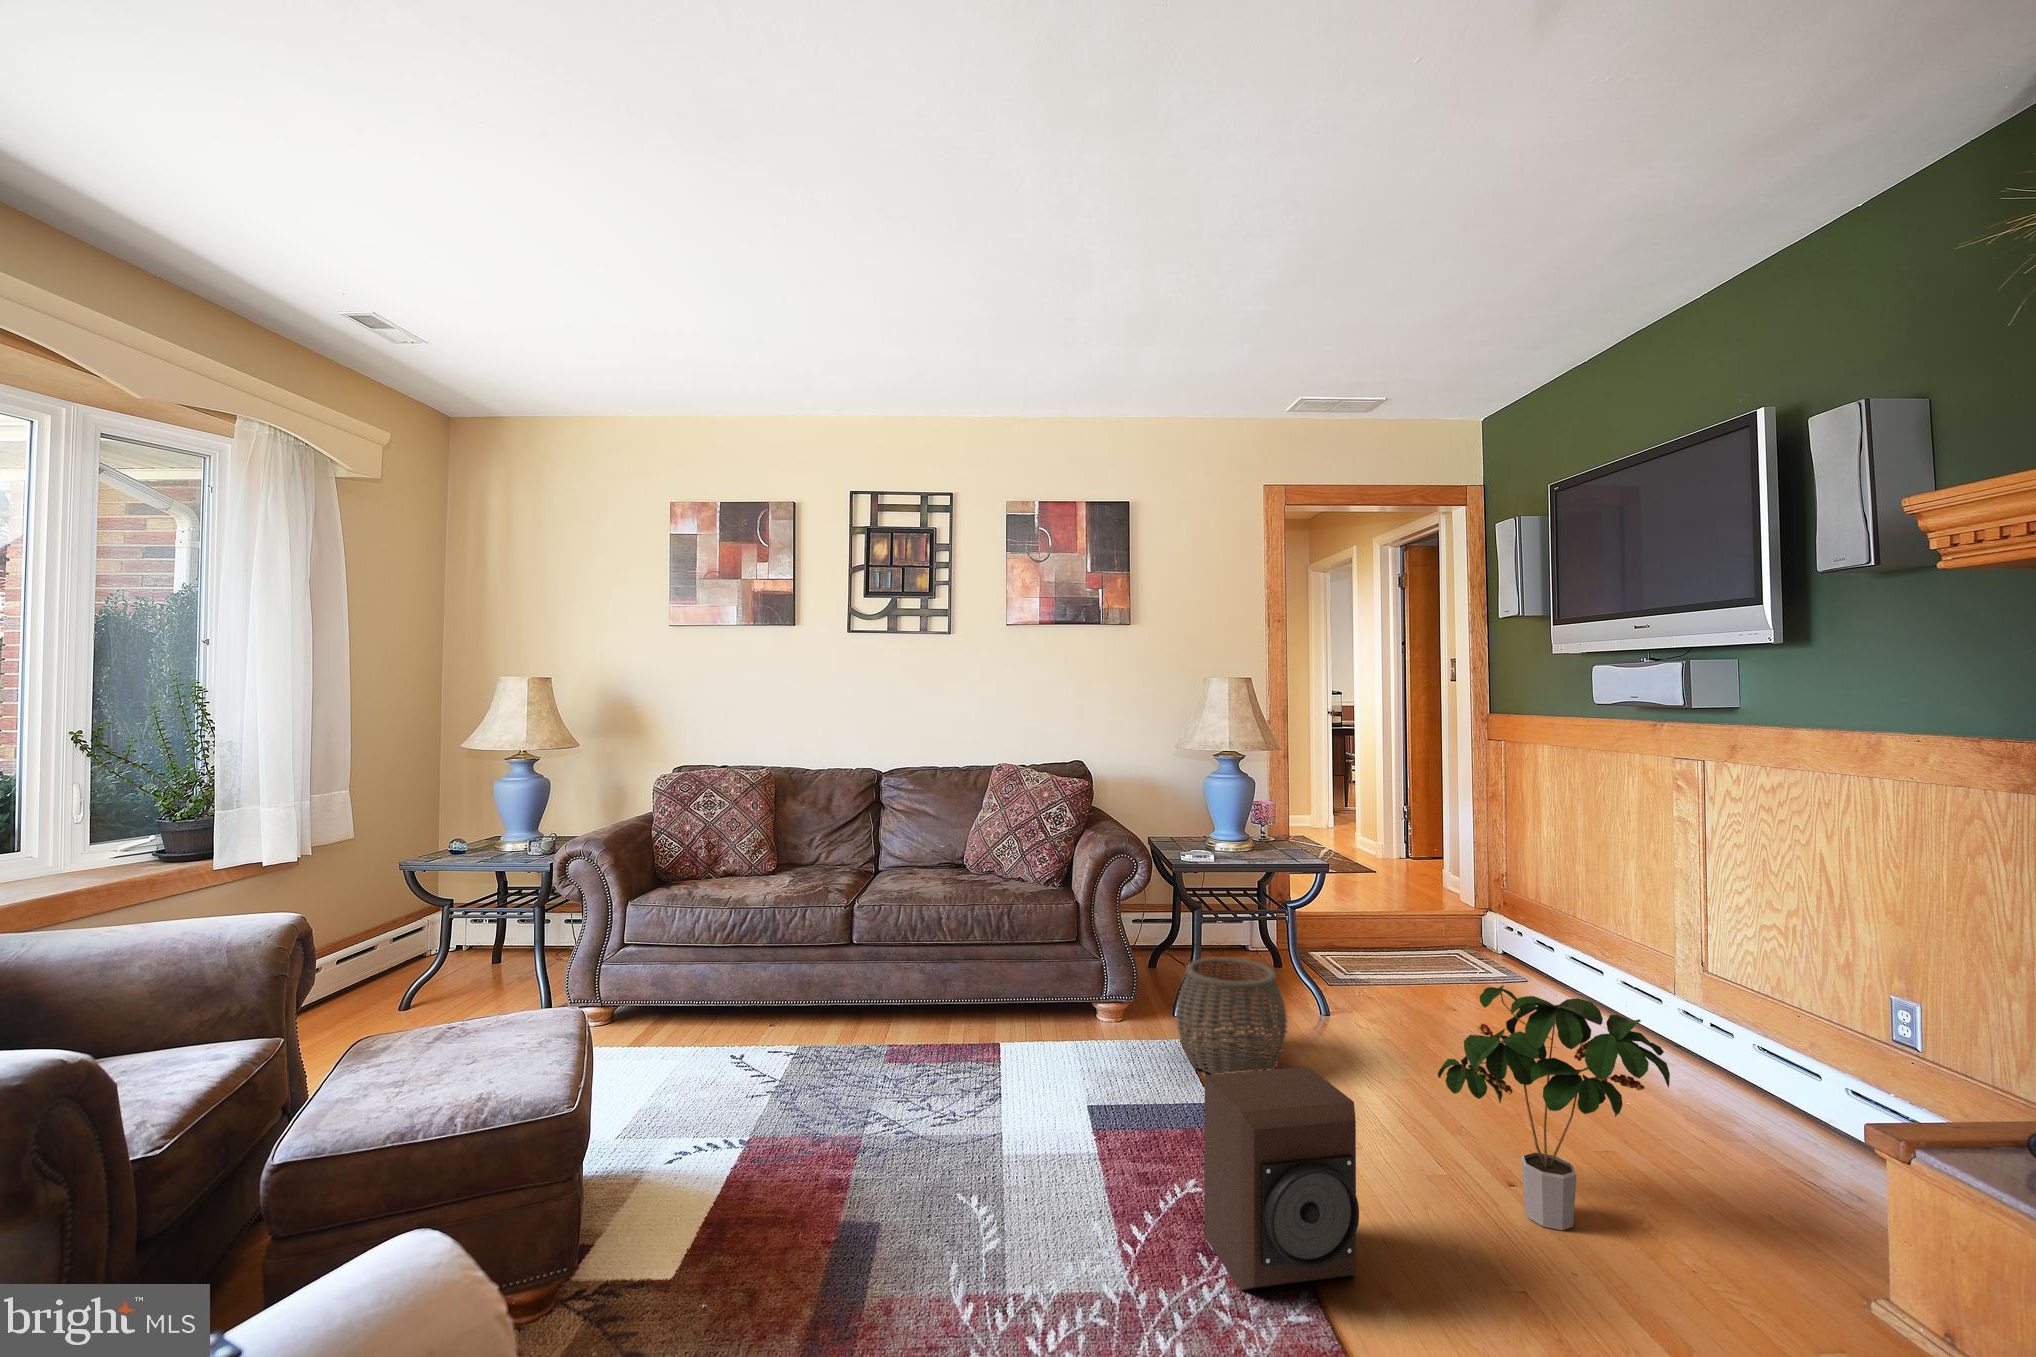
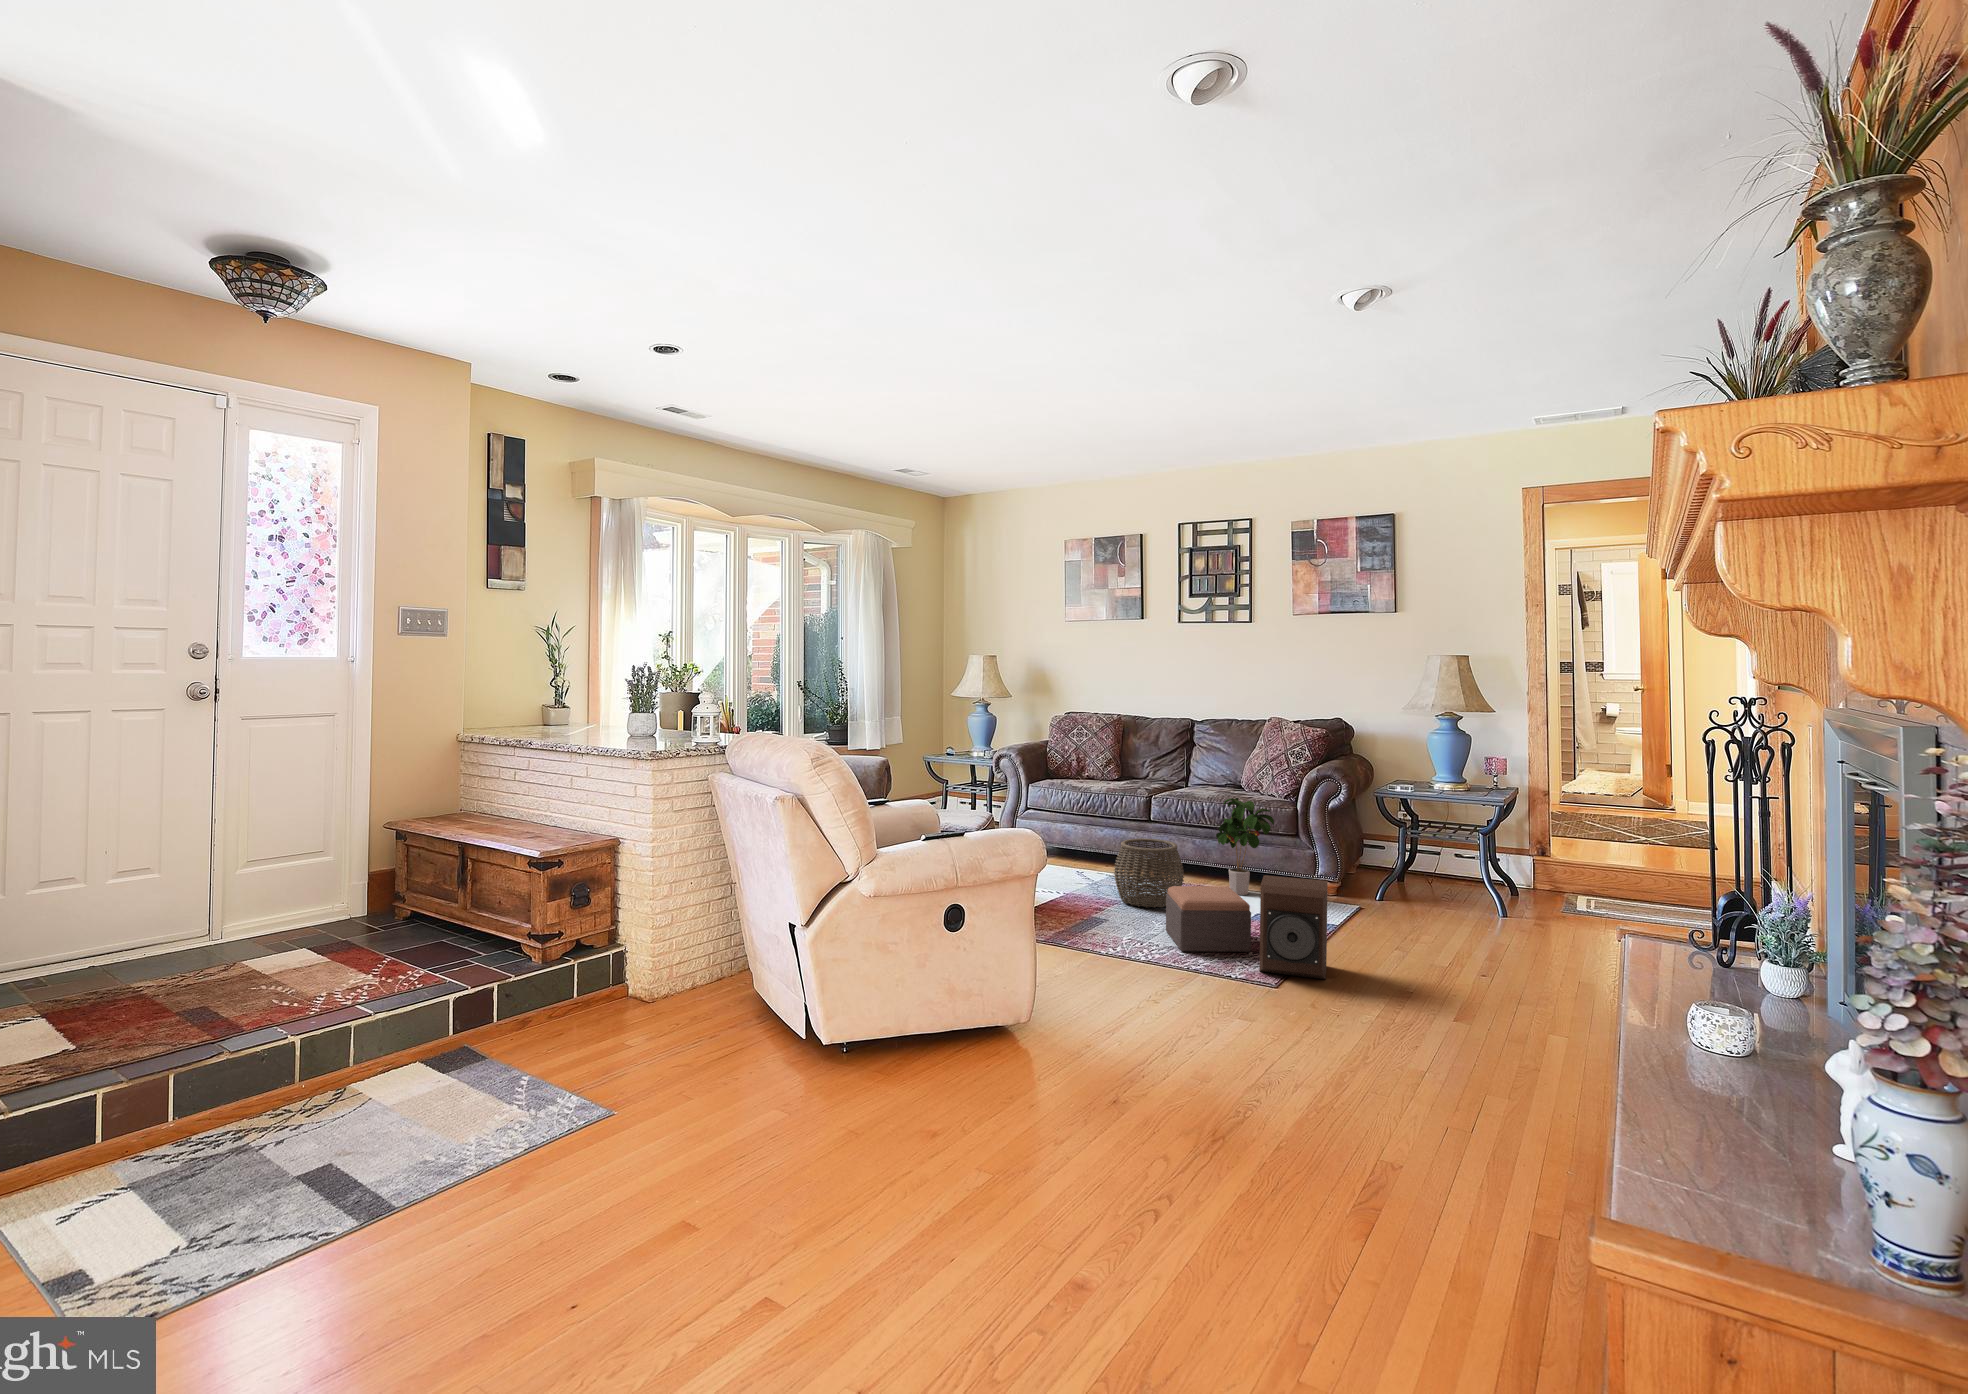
woven basket: present [1176,957,1287,1074] -> present [1114,838,1184,908]
potted plant: present [1438,985,1670,1230] -> present [1216,798,1274,895]
footstool: none [988,1085,1169,1266] -> present [1166,886,1251,952]

